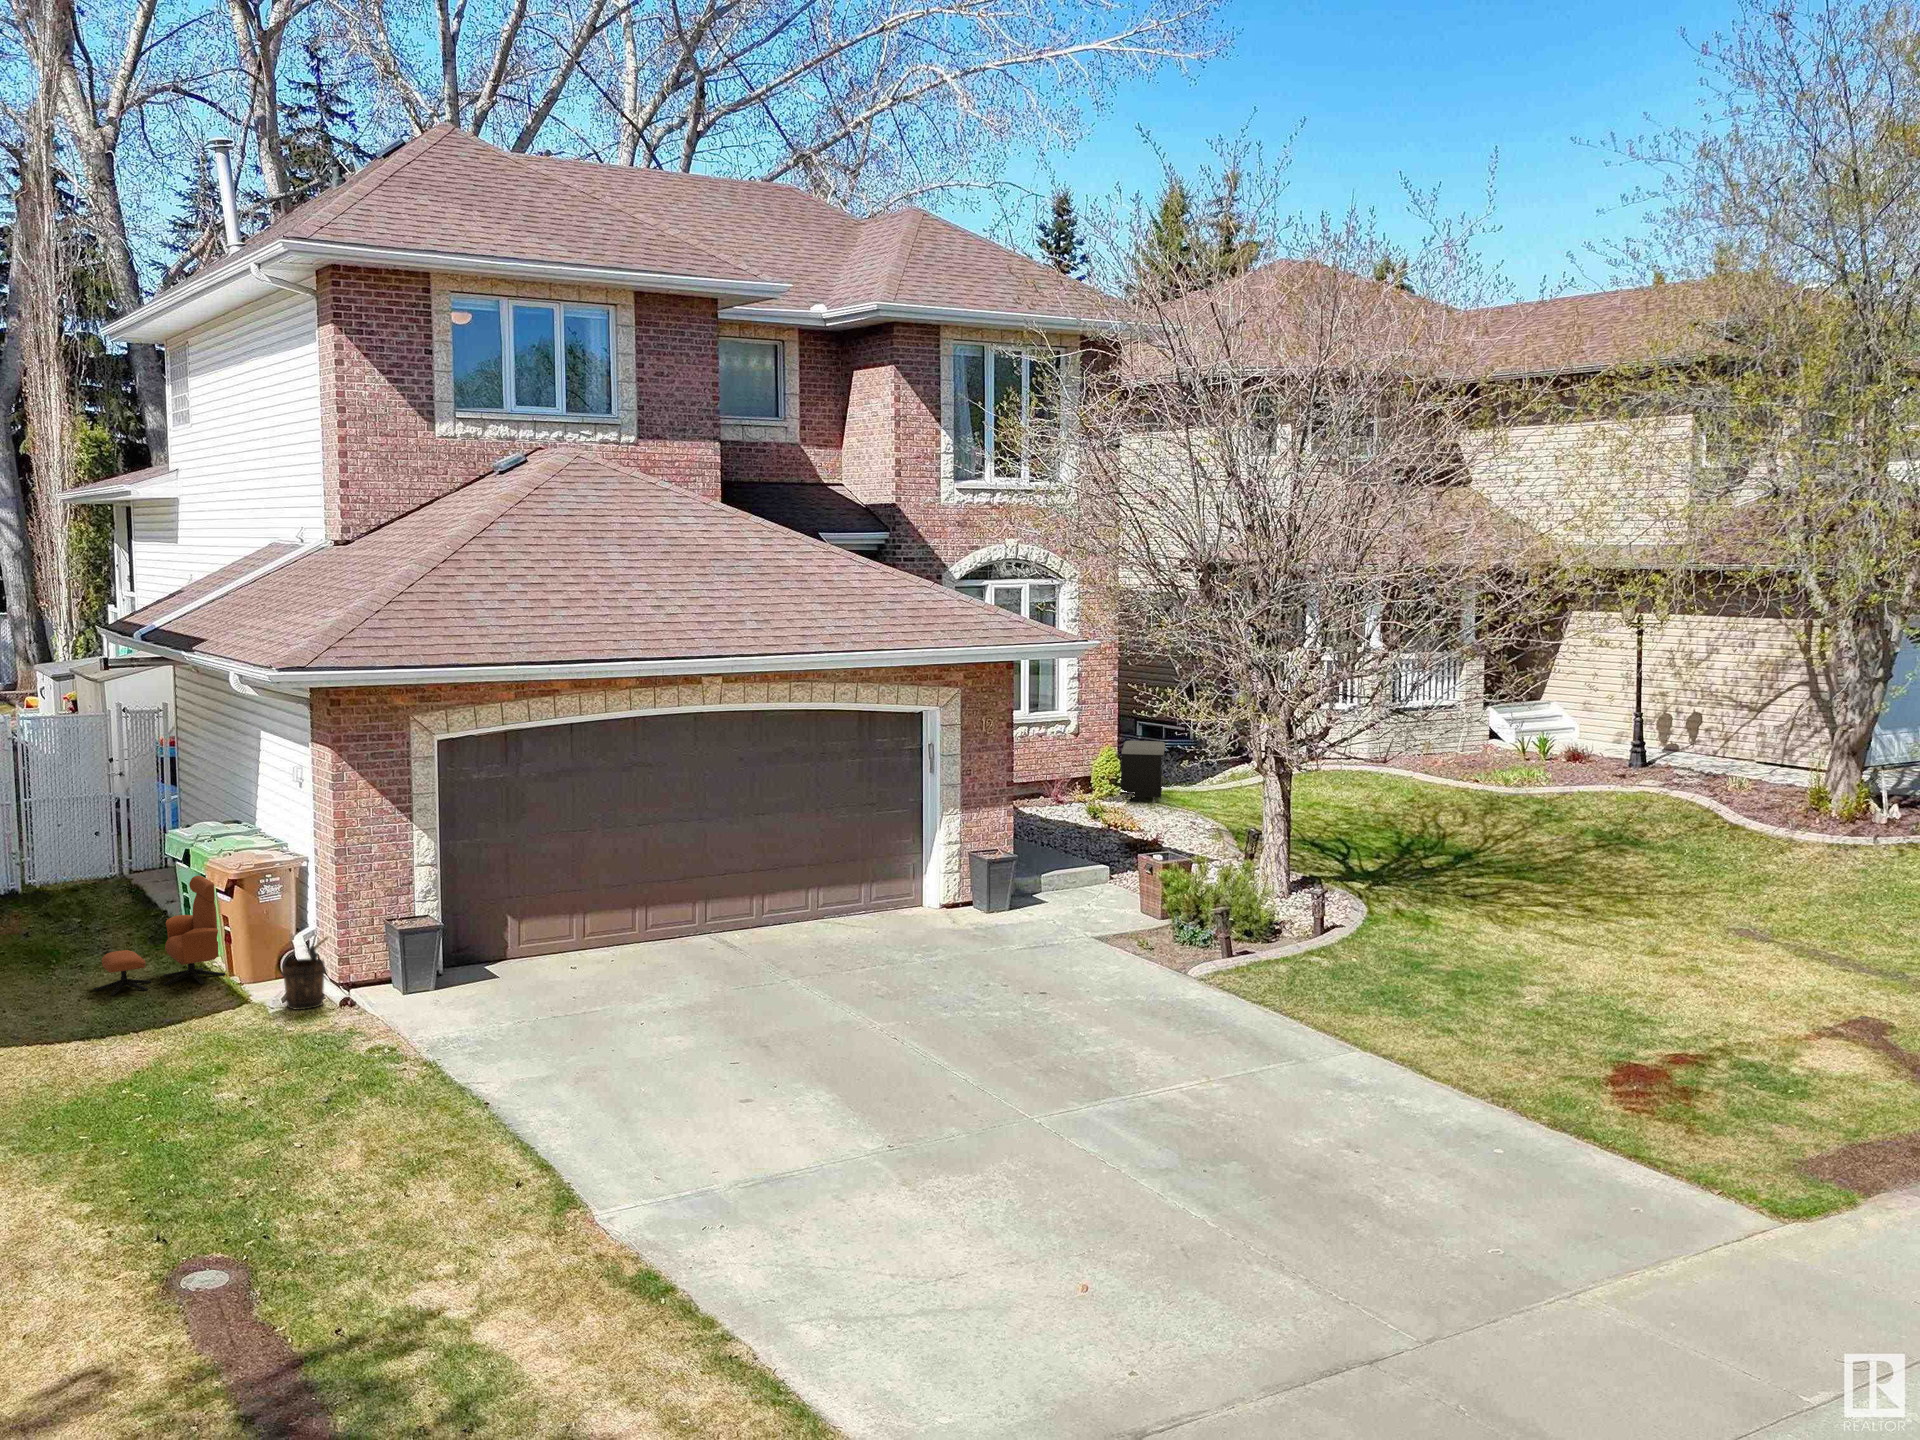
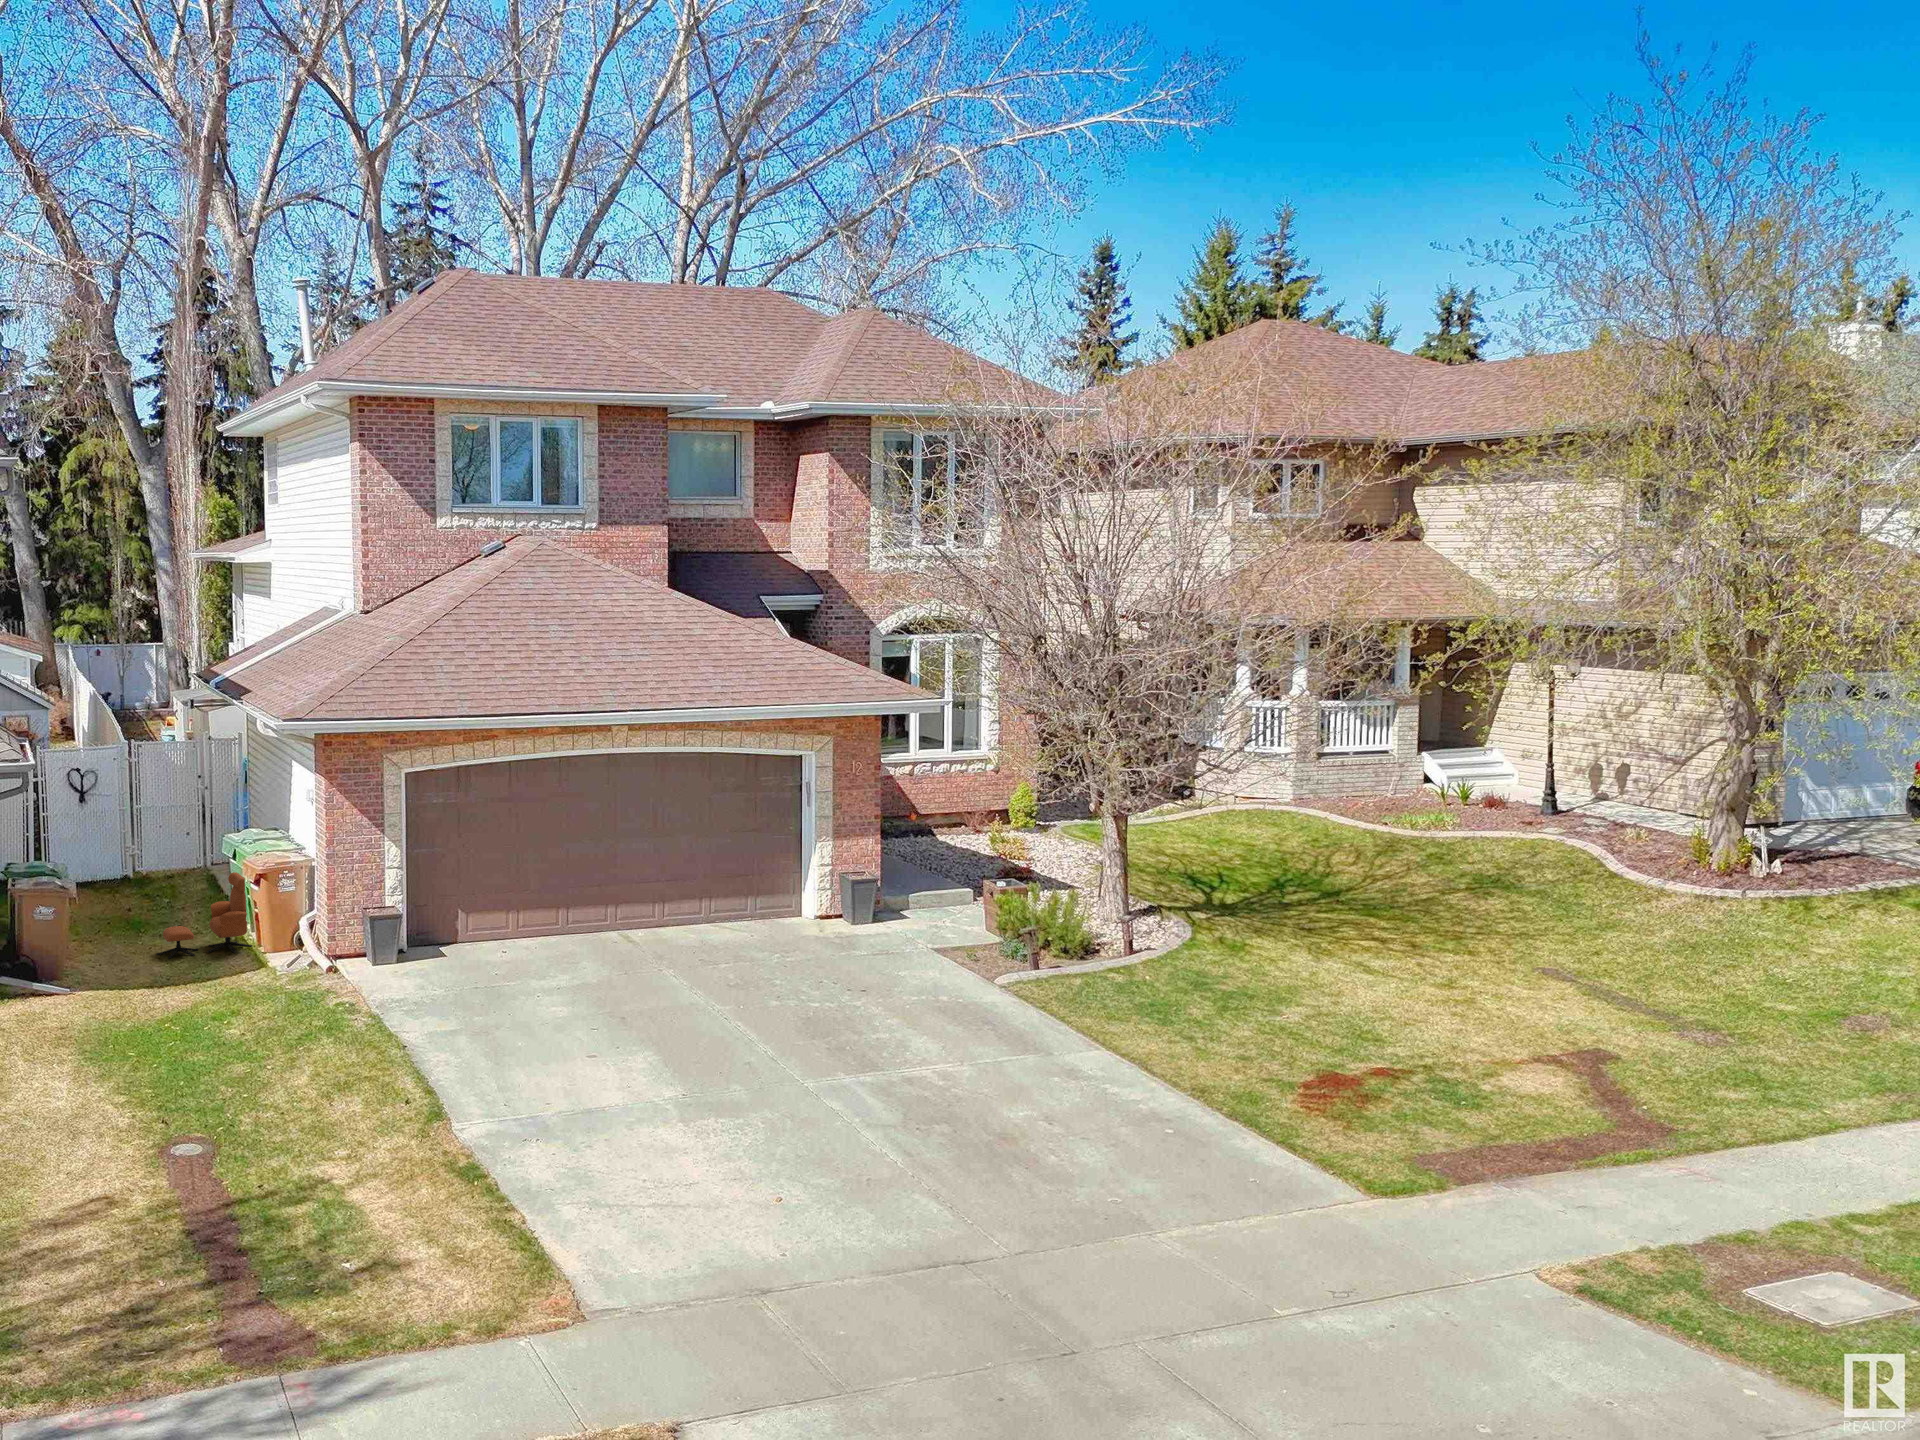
storage bench: present [1121,741,1165,802] -> none [1035,774,1081,829]
bucket: present [282,937,328,1010] -> none [287,920,324,973]

